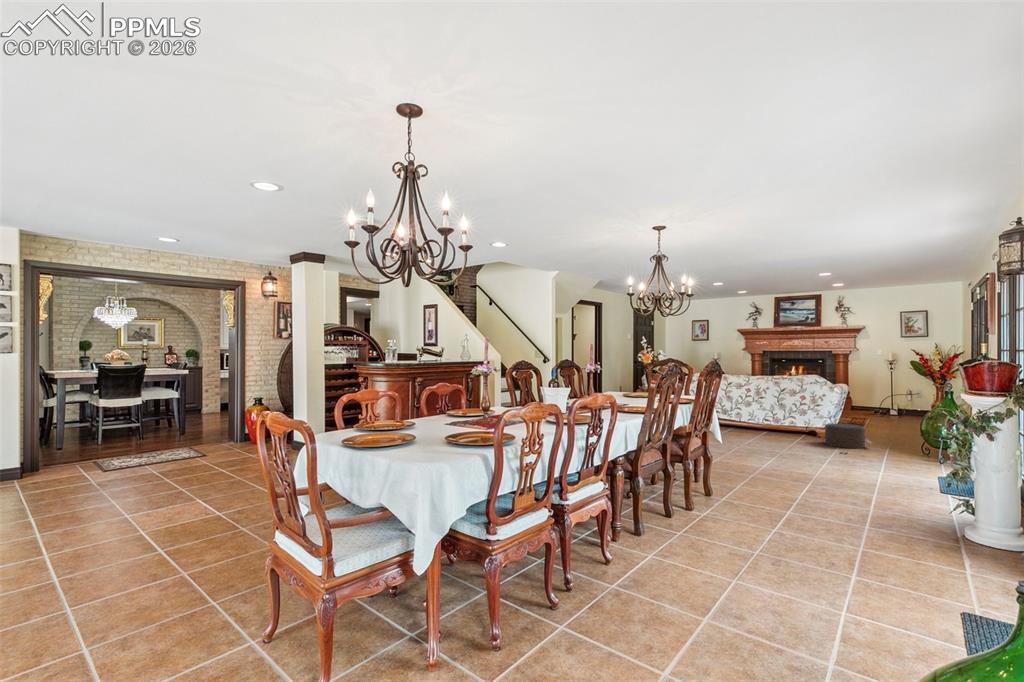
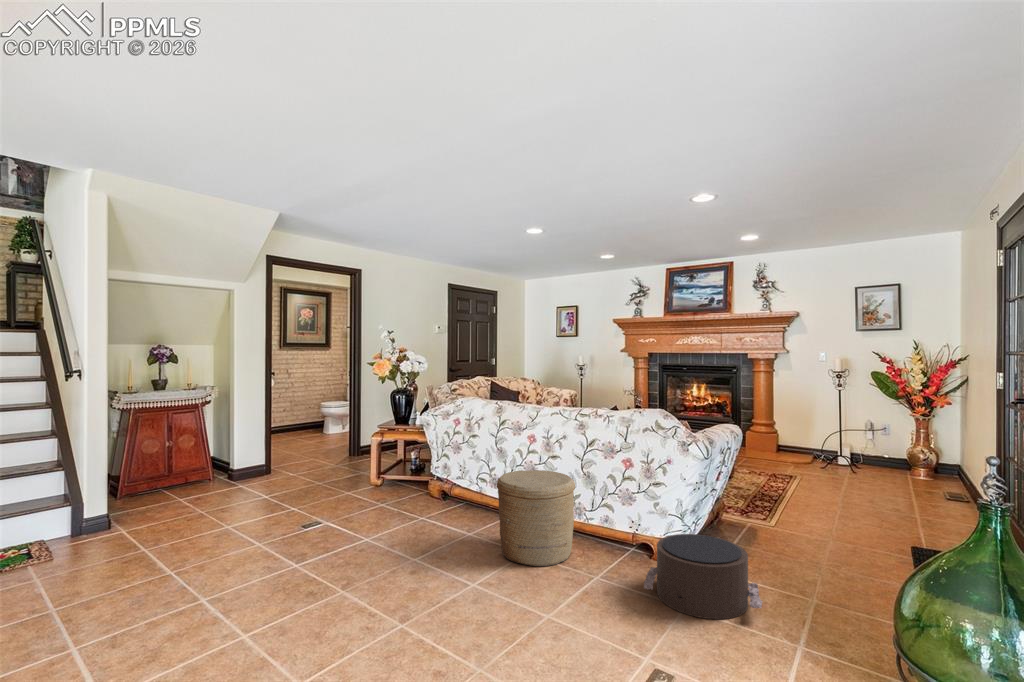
woven basket: none [743,403,780,439] -> present [497,470,575,566]

